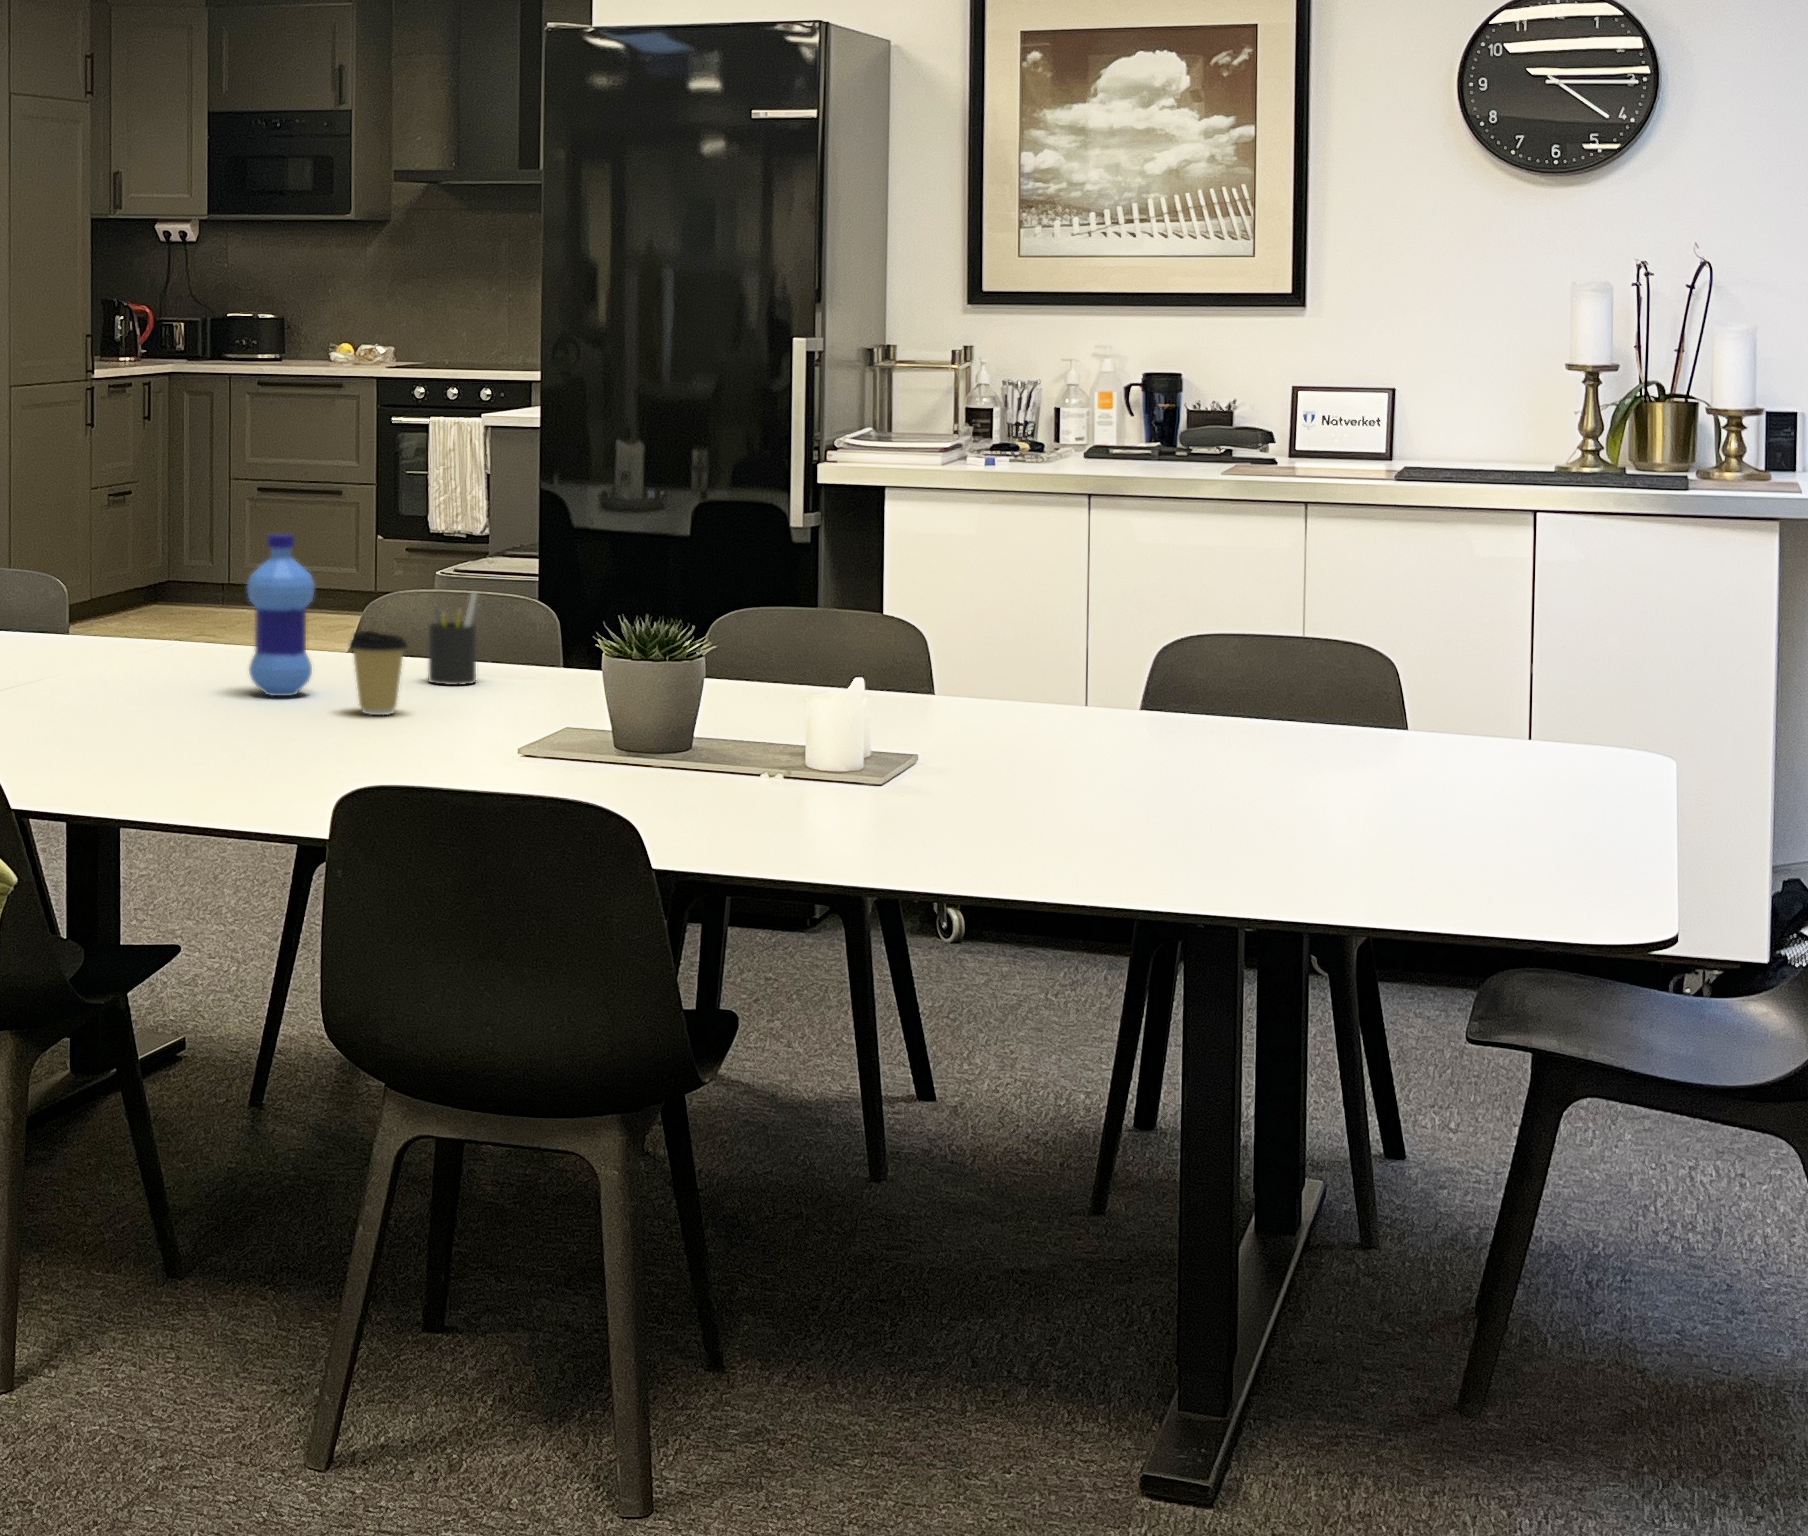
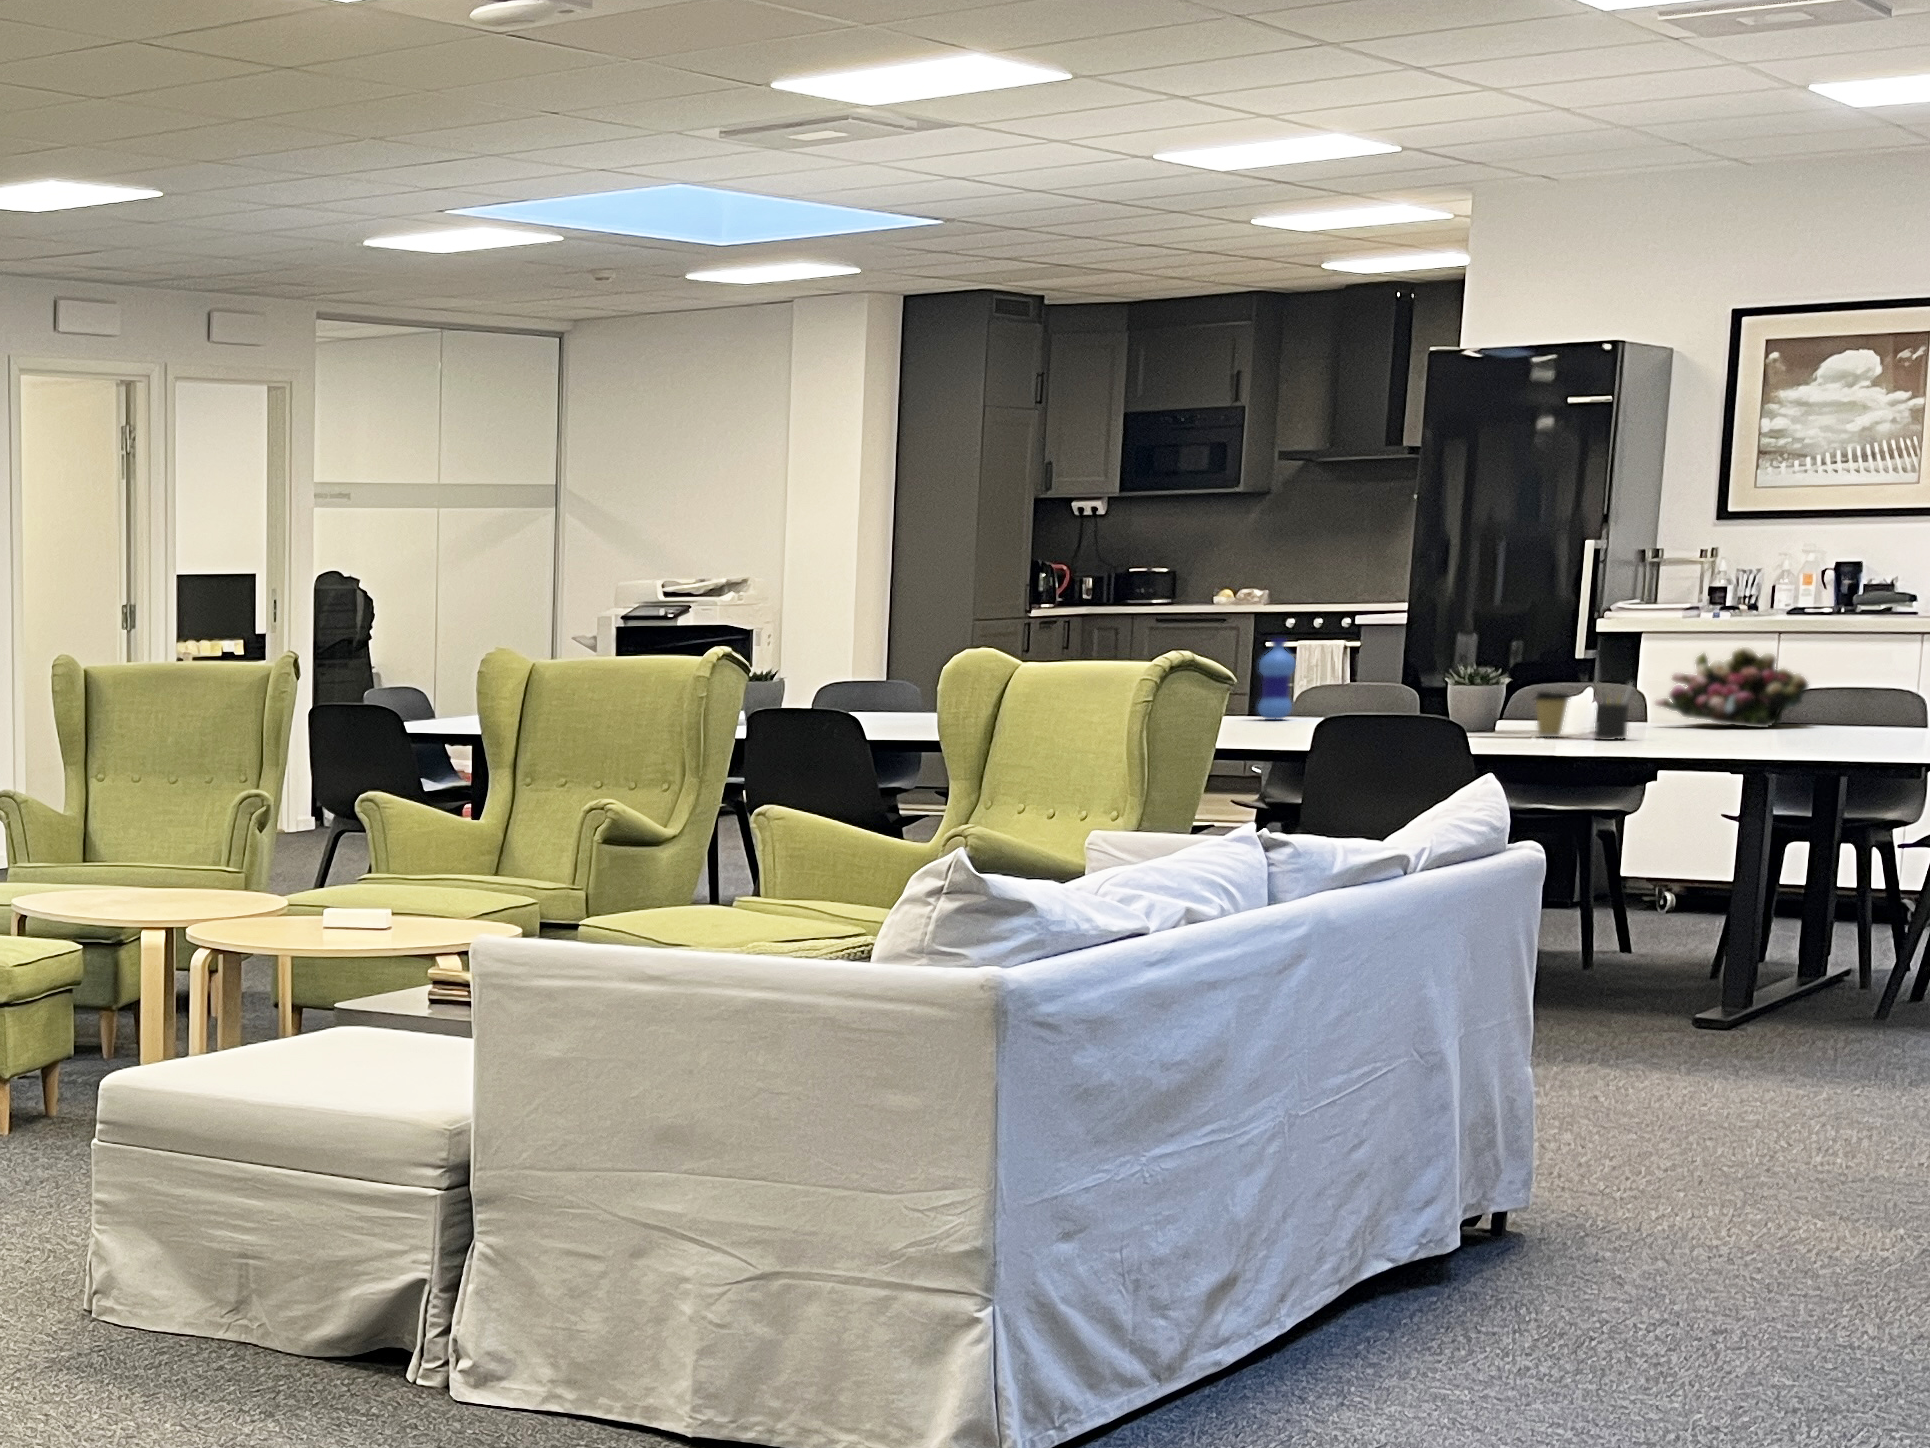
pen holder: present [428,592,480,685] -> present [1594,684,1633,740]
flower arrangement: none [975,603,1267,786] -> present [1655,647,1809,728]
coffee cup: present [349,631,407,715] -> present [1535,692,1569,737]

